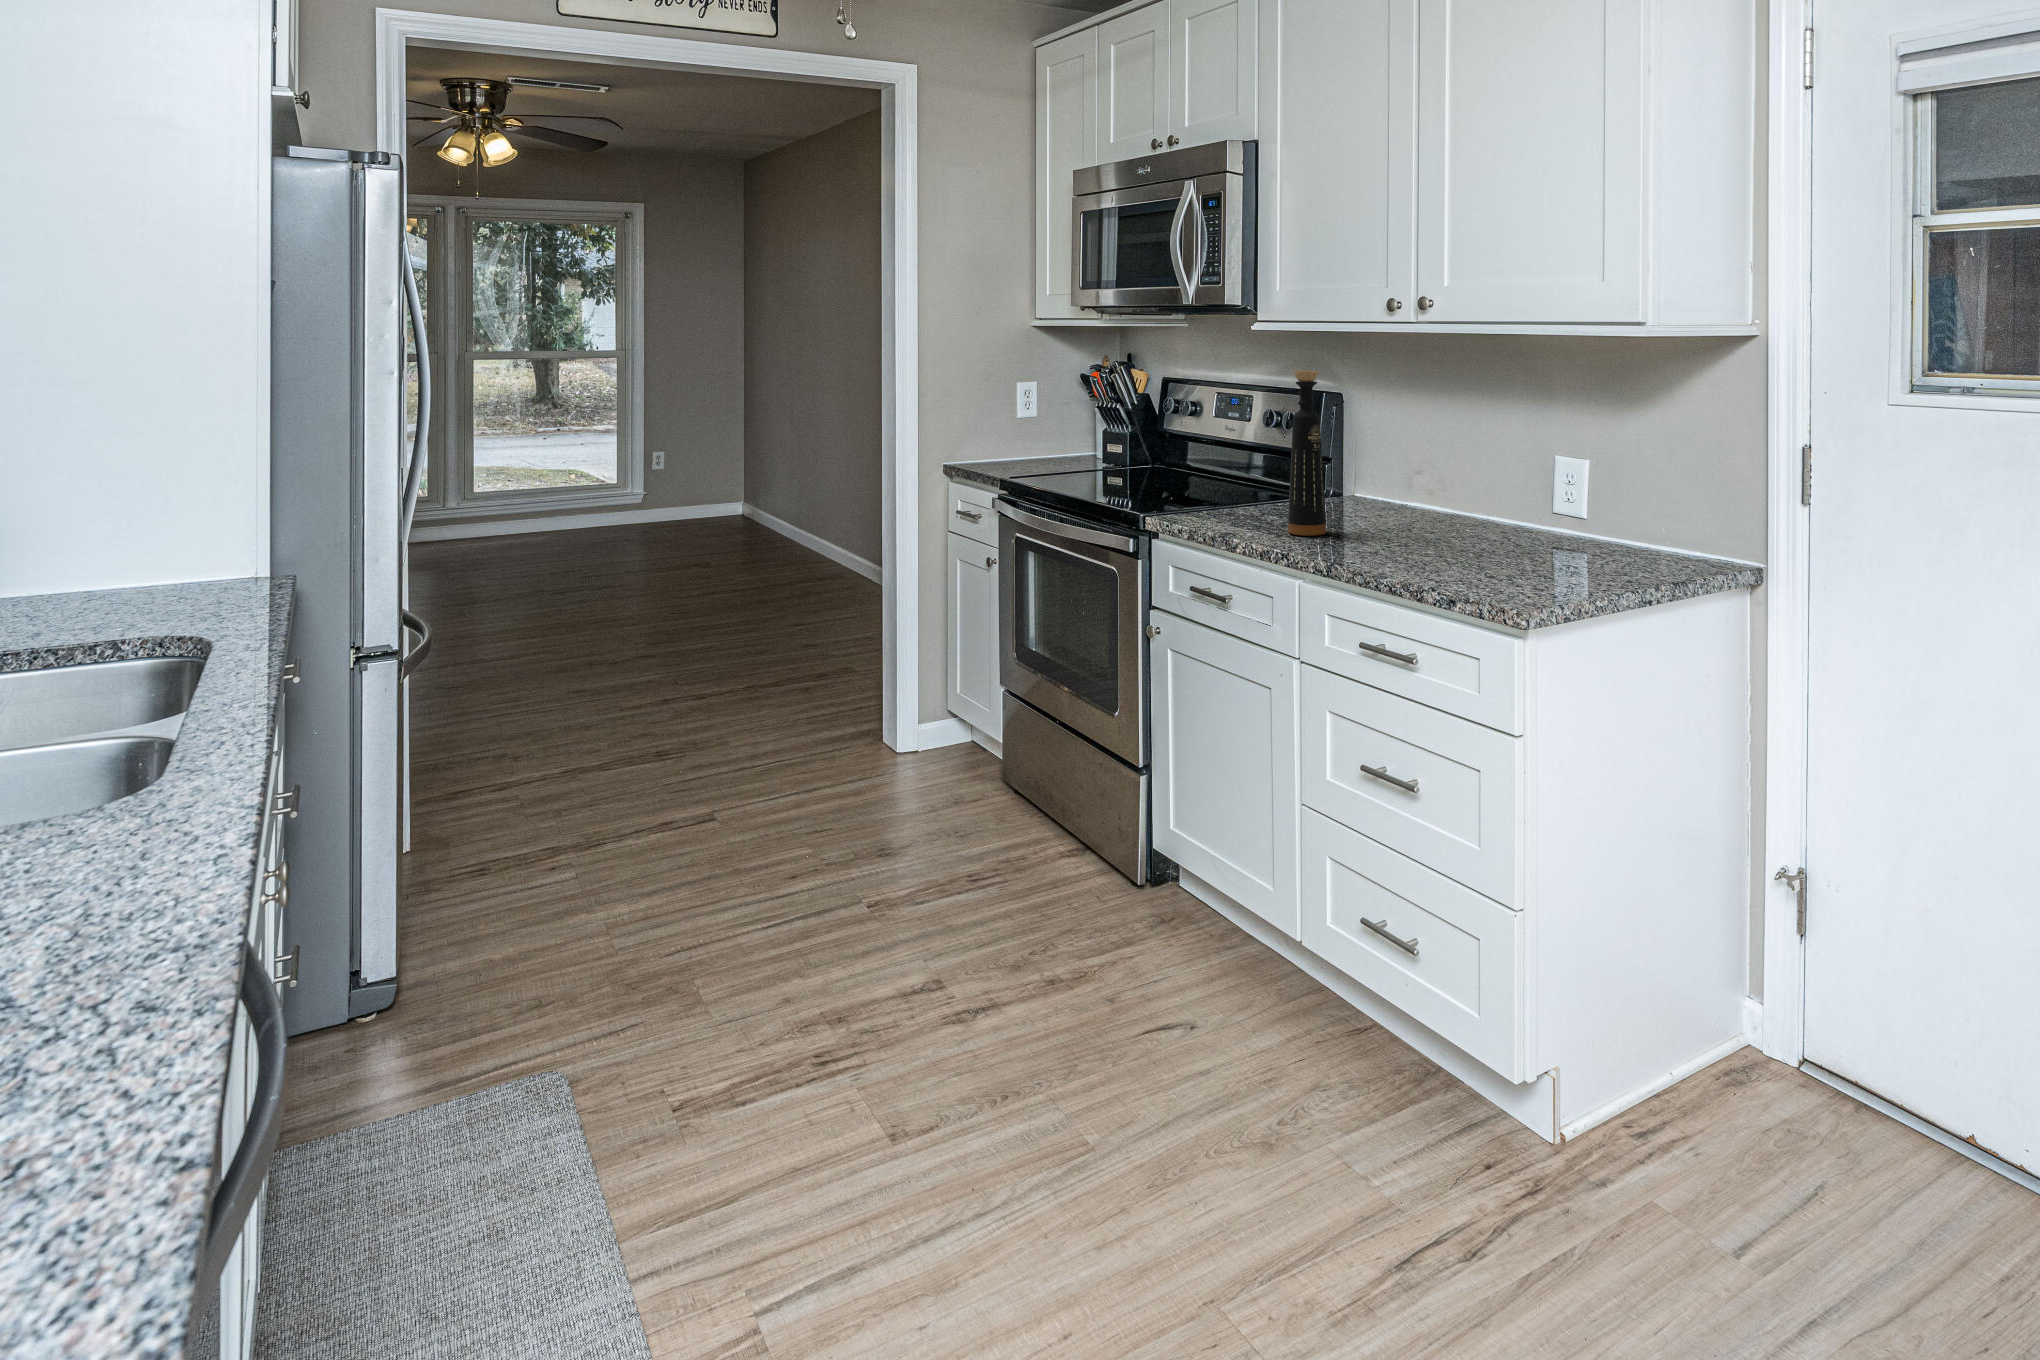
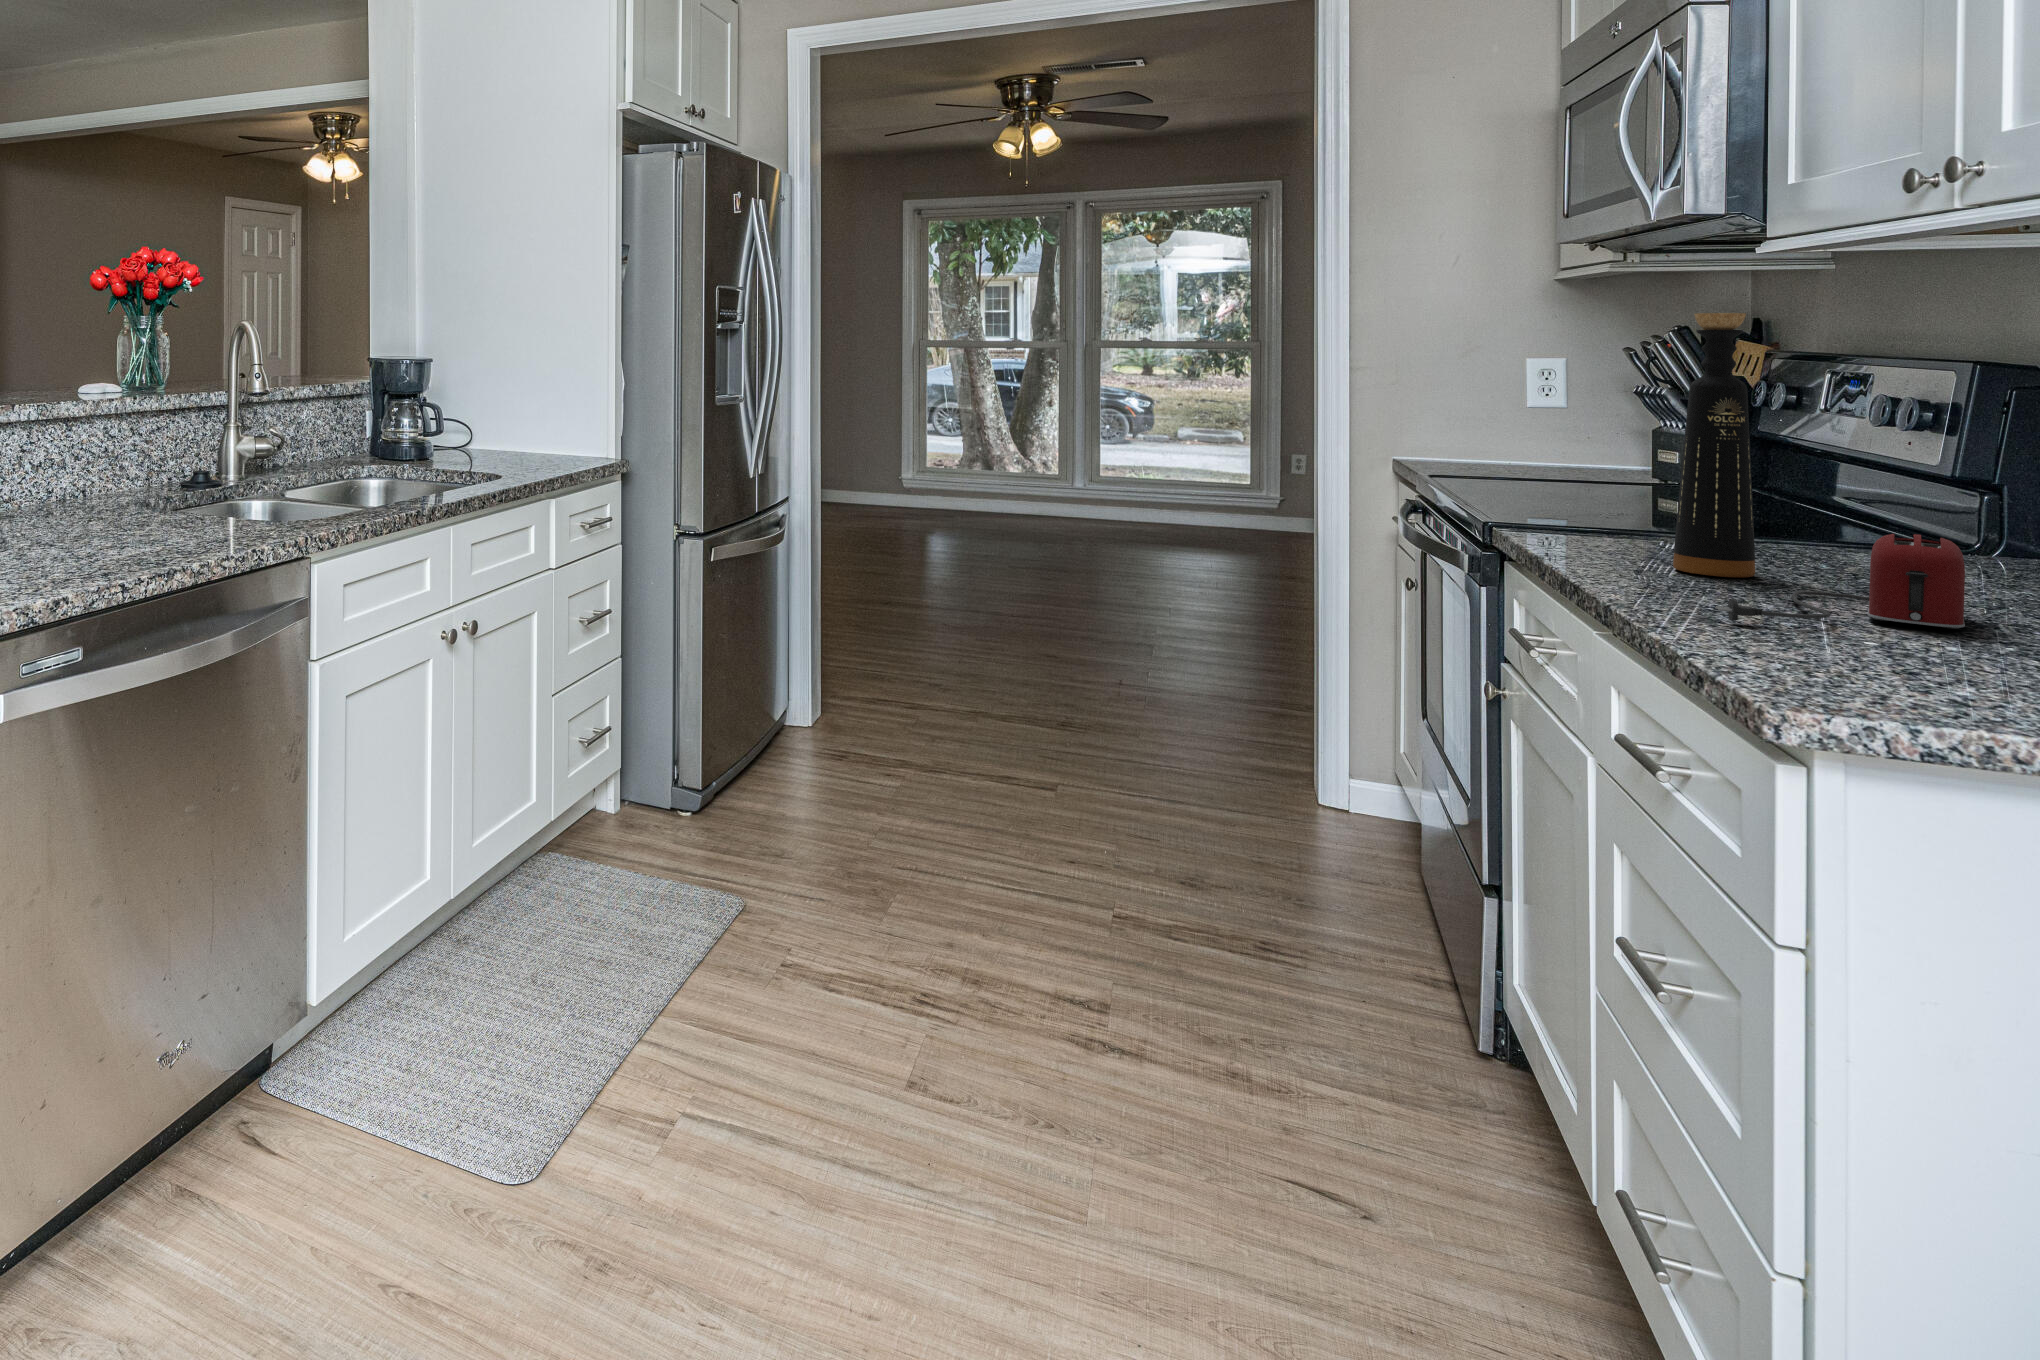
toaster: none [1368,499,1458,566] -> present [1715,534,1965,629]

